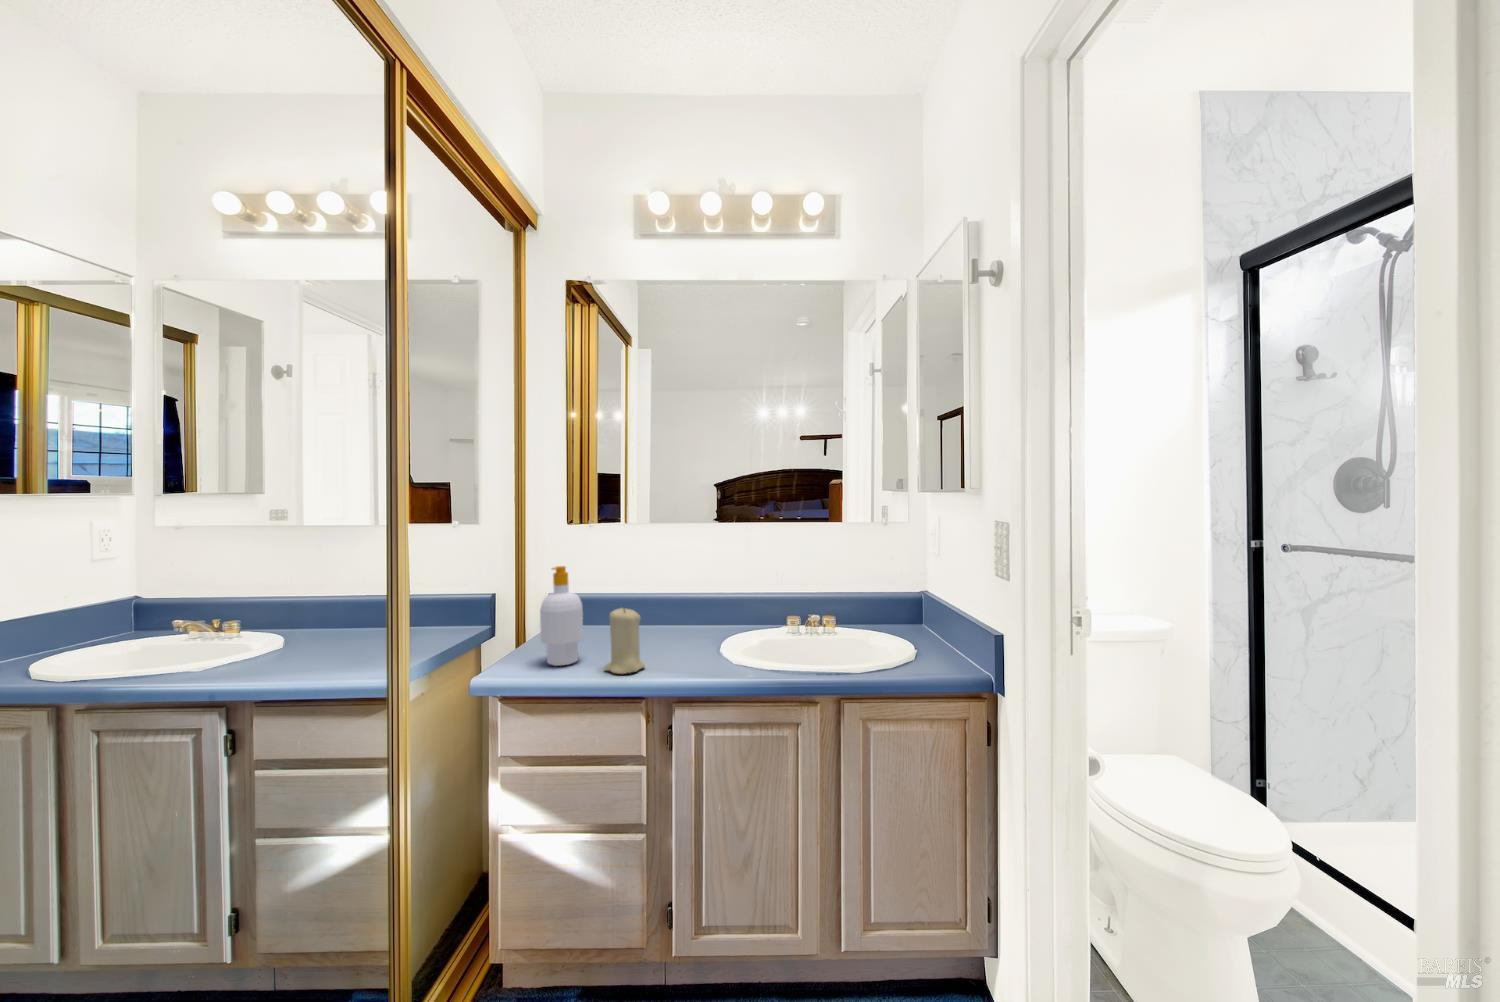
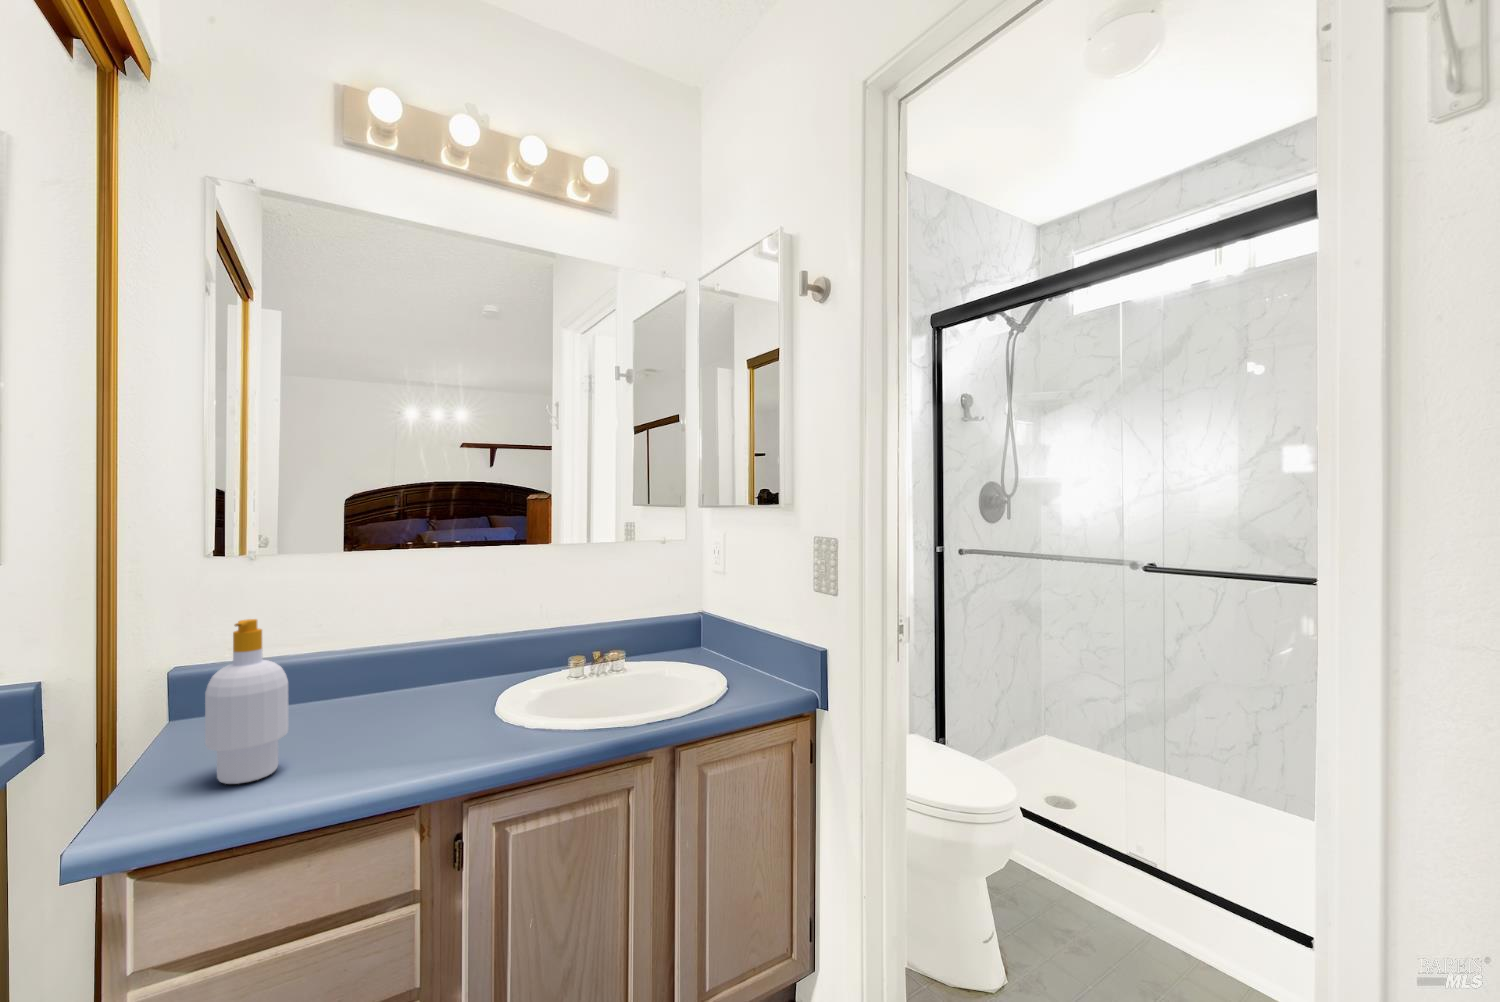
candle: present [604,608,645,674] -> none [342,672,410,775]

